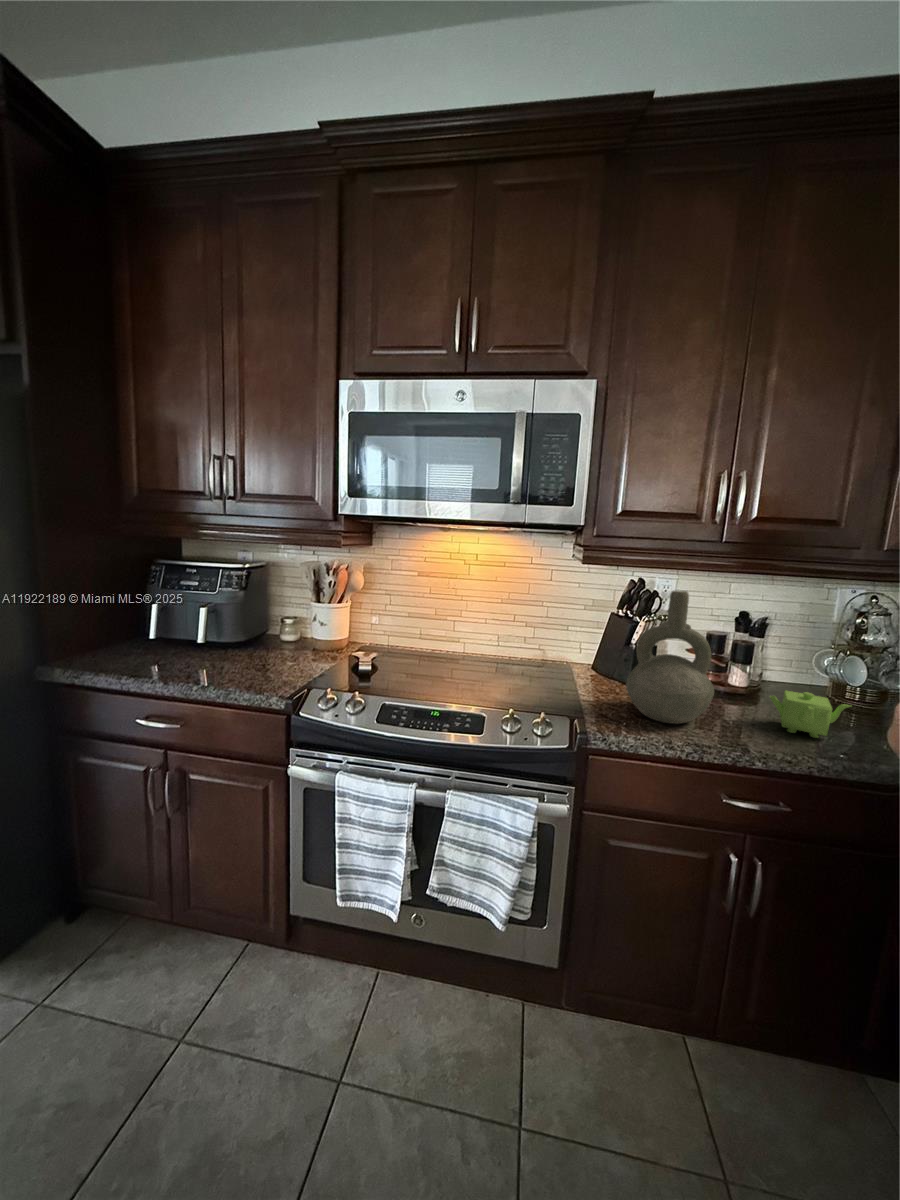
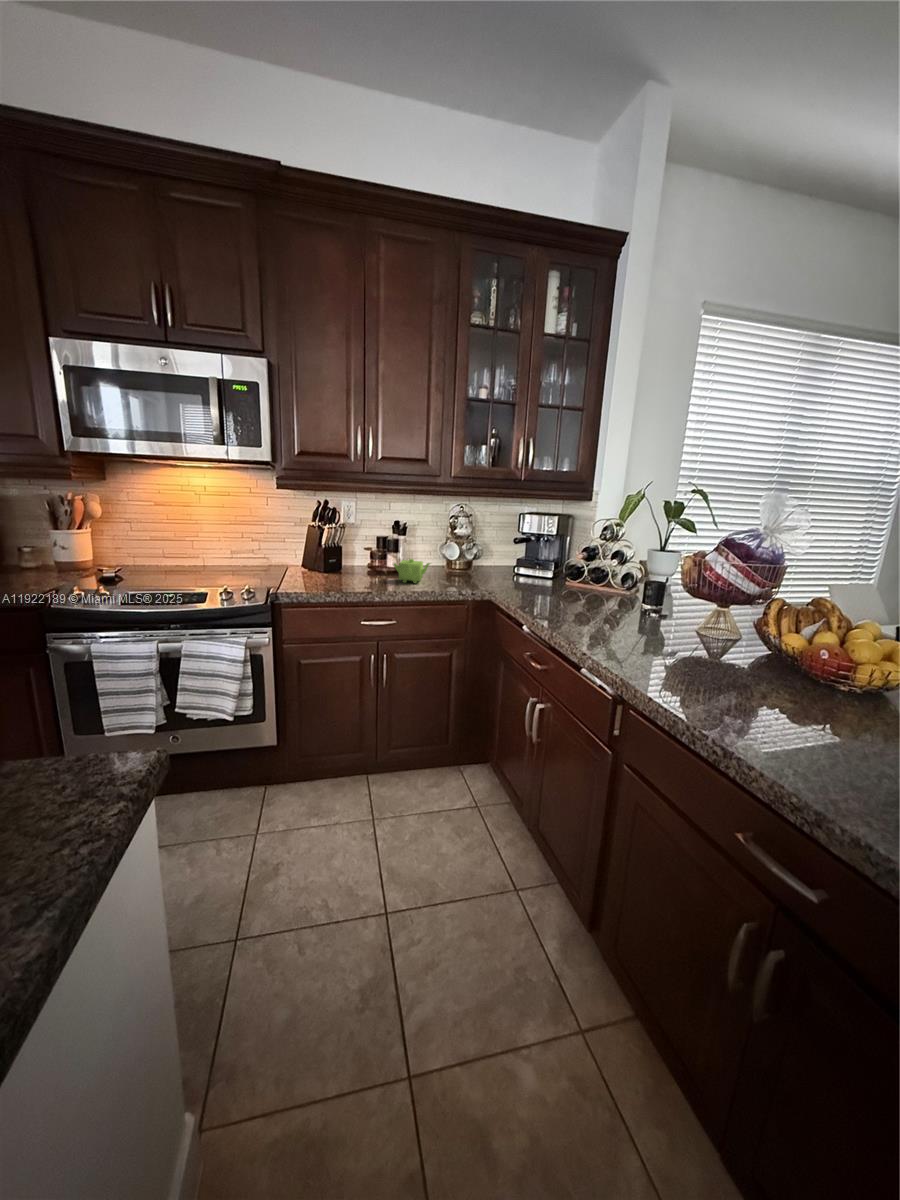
decorative vase: present [626,591,714,724] -> none [307,501,359,584]

